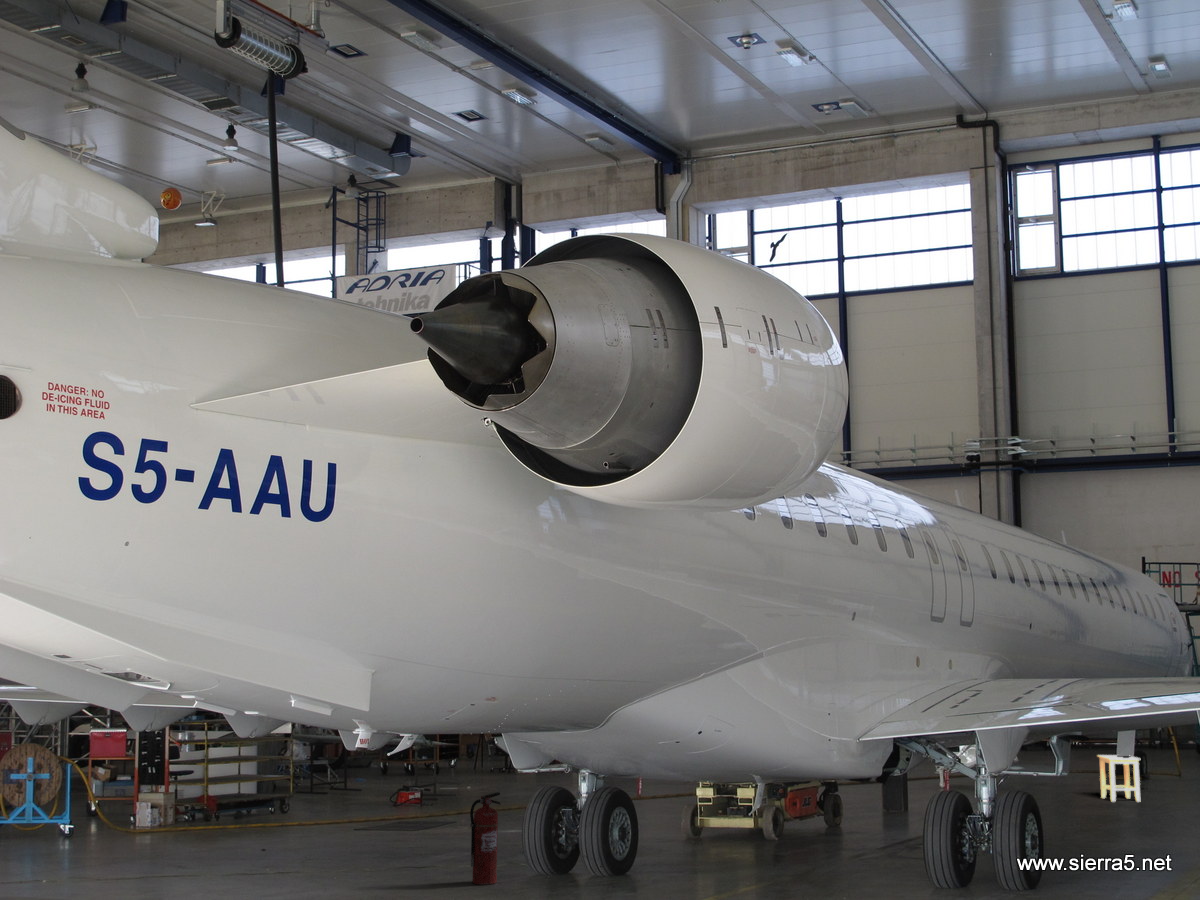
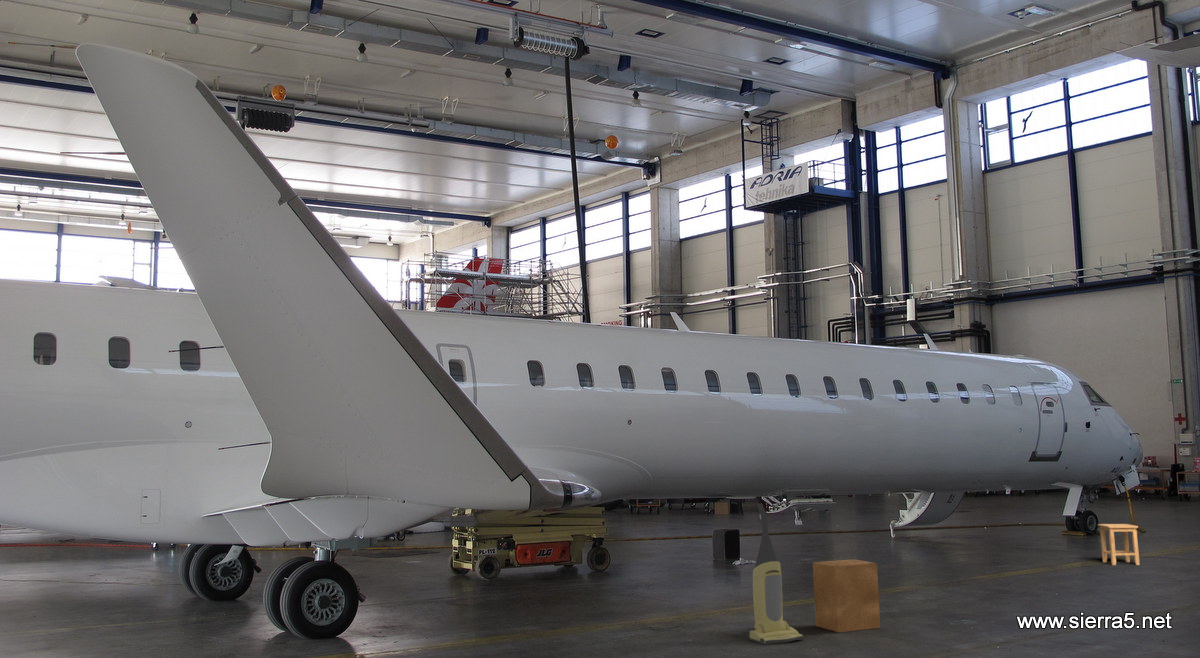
vacuum cleaner: none [743,734,801,886] -> present [748,503,803,645]
fire extinguisher: present [470,792,500,885] -> none [496,560,524,643]
cardboard box: none [808,795,878,874] -> present [813,559,880,632]

